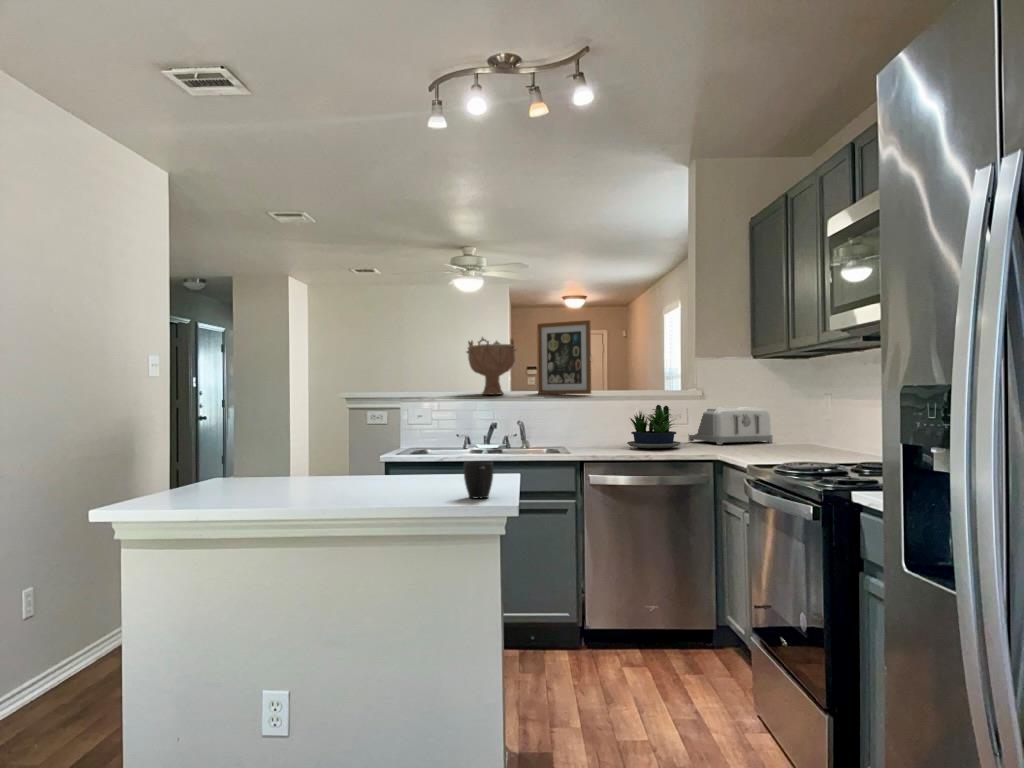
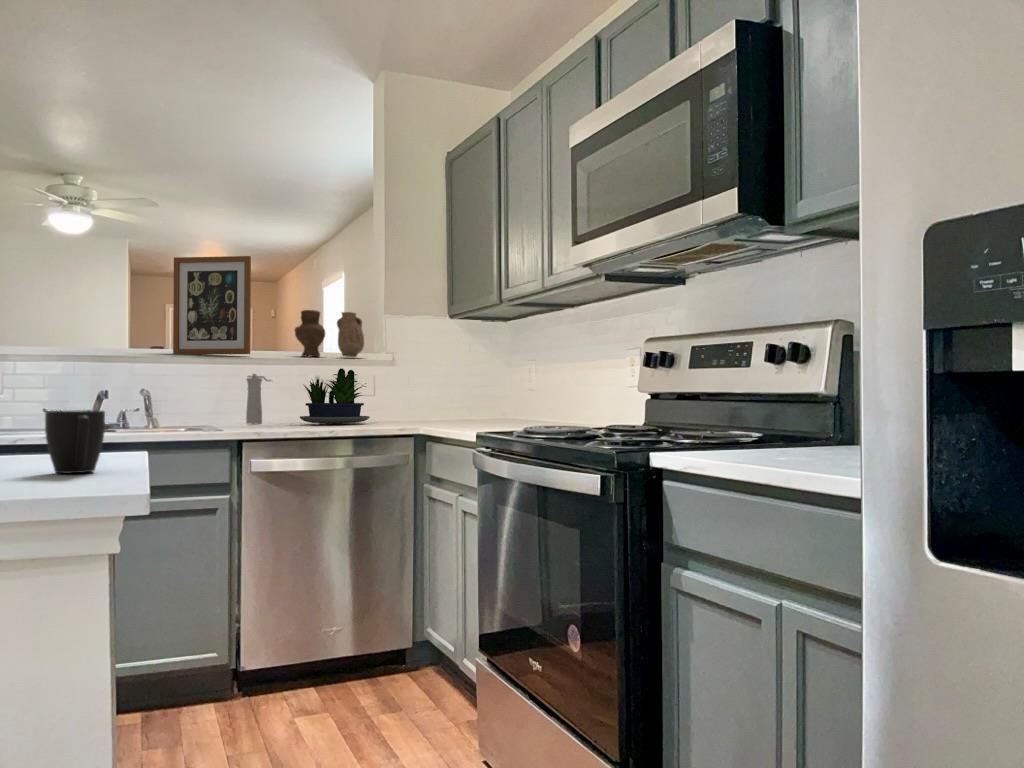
decorative bowl: present [467,338,517,395] -> none [61,266,143,353]
vase: none [624,358,679,393] -> present [295,310,364,357]
pepper mill: none [589,403,616,446] -> present [246,374,271,424]
toaster: present [688,407,773,444] -> none [373,376,472,420]

